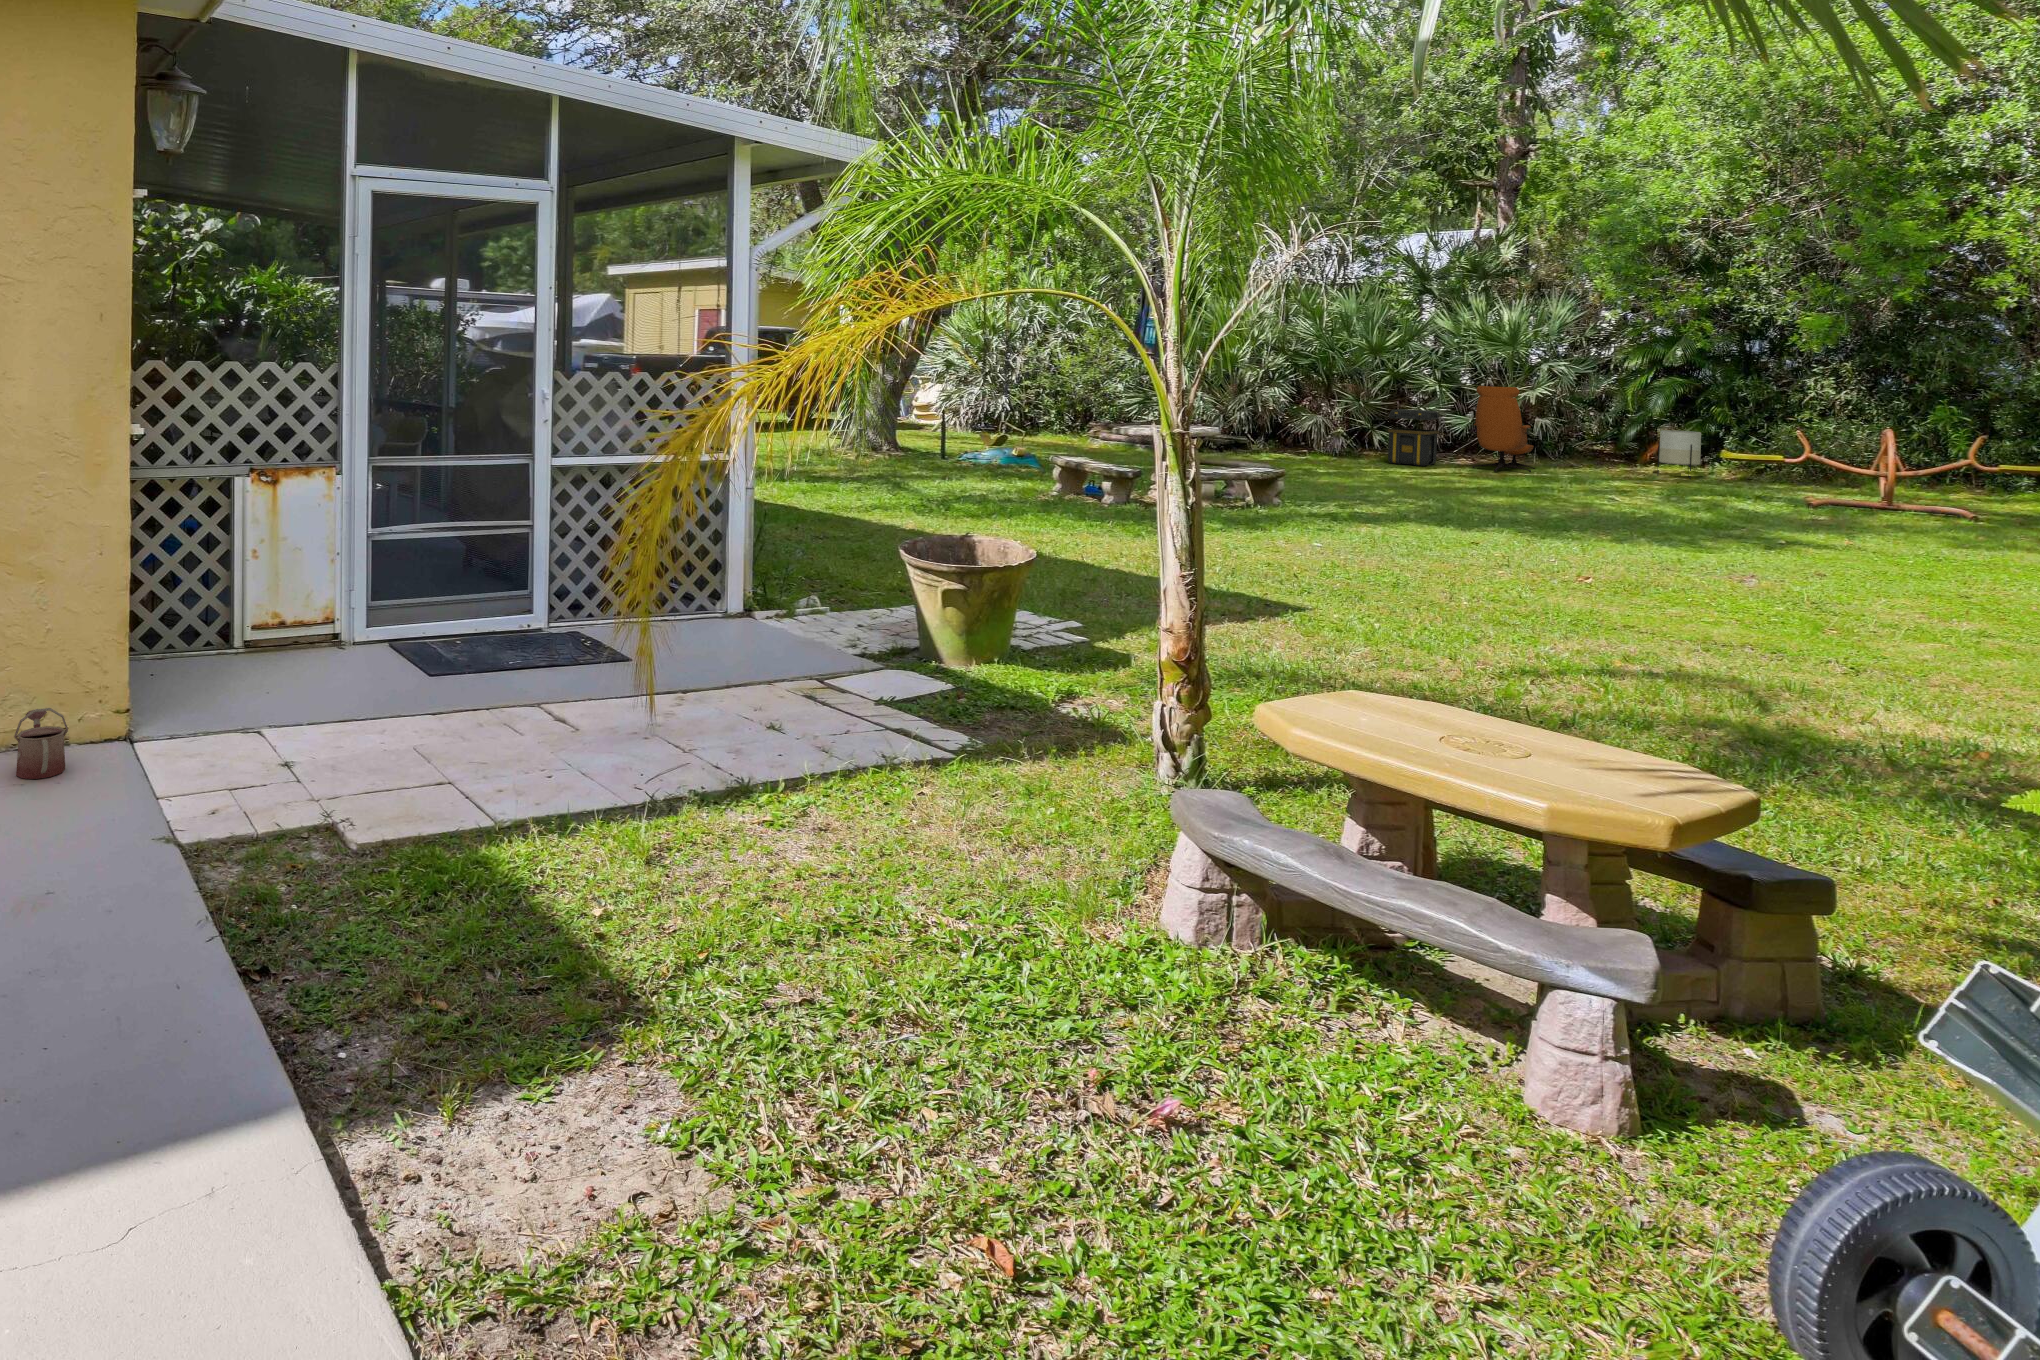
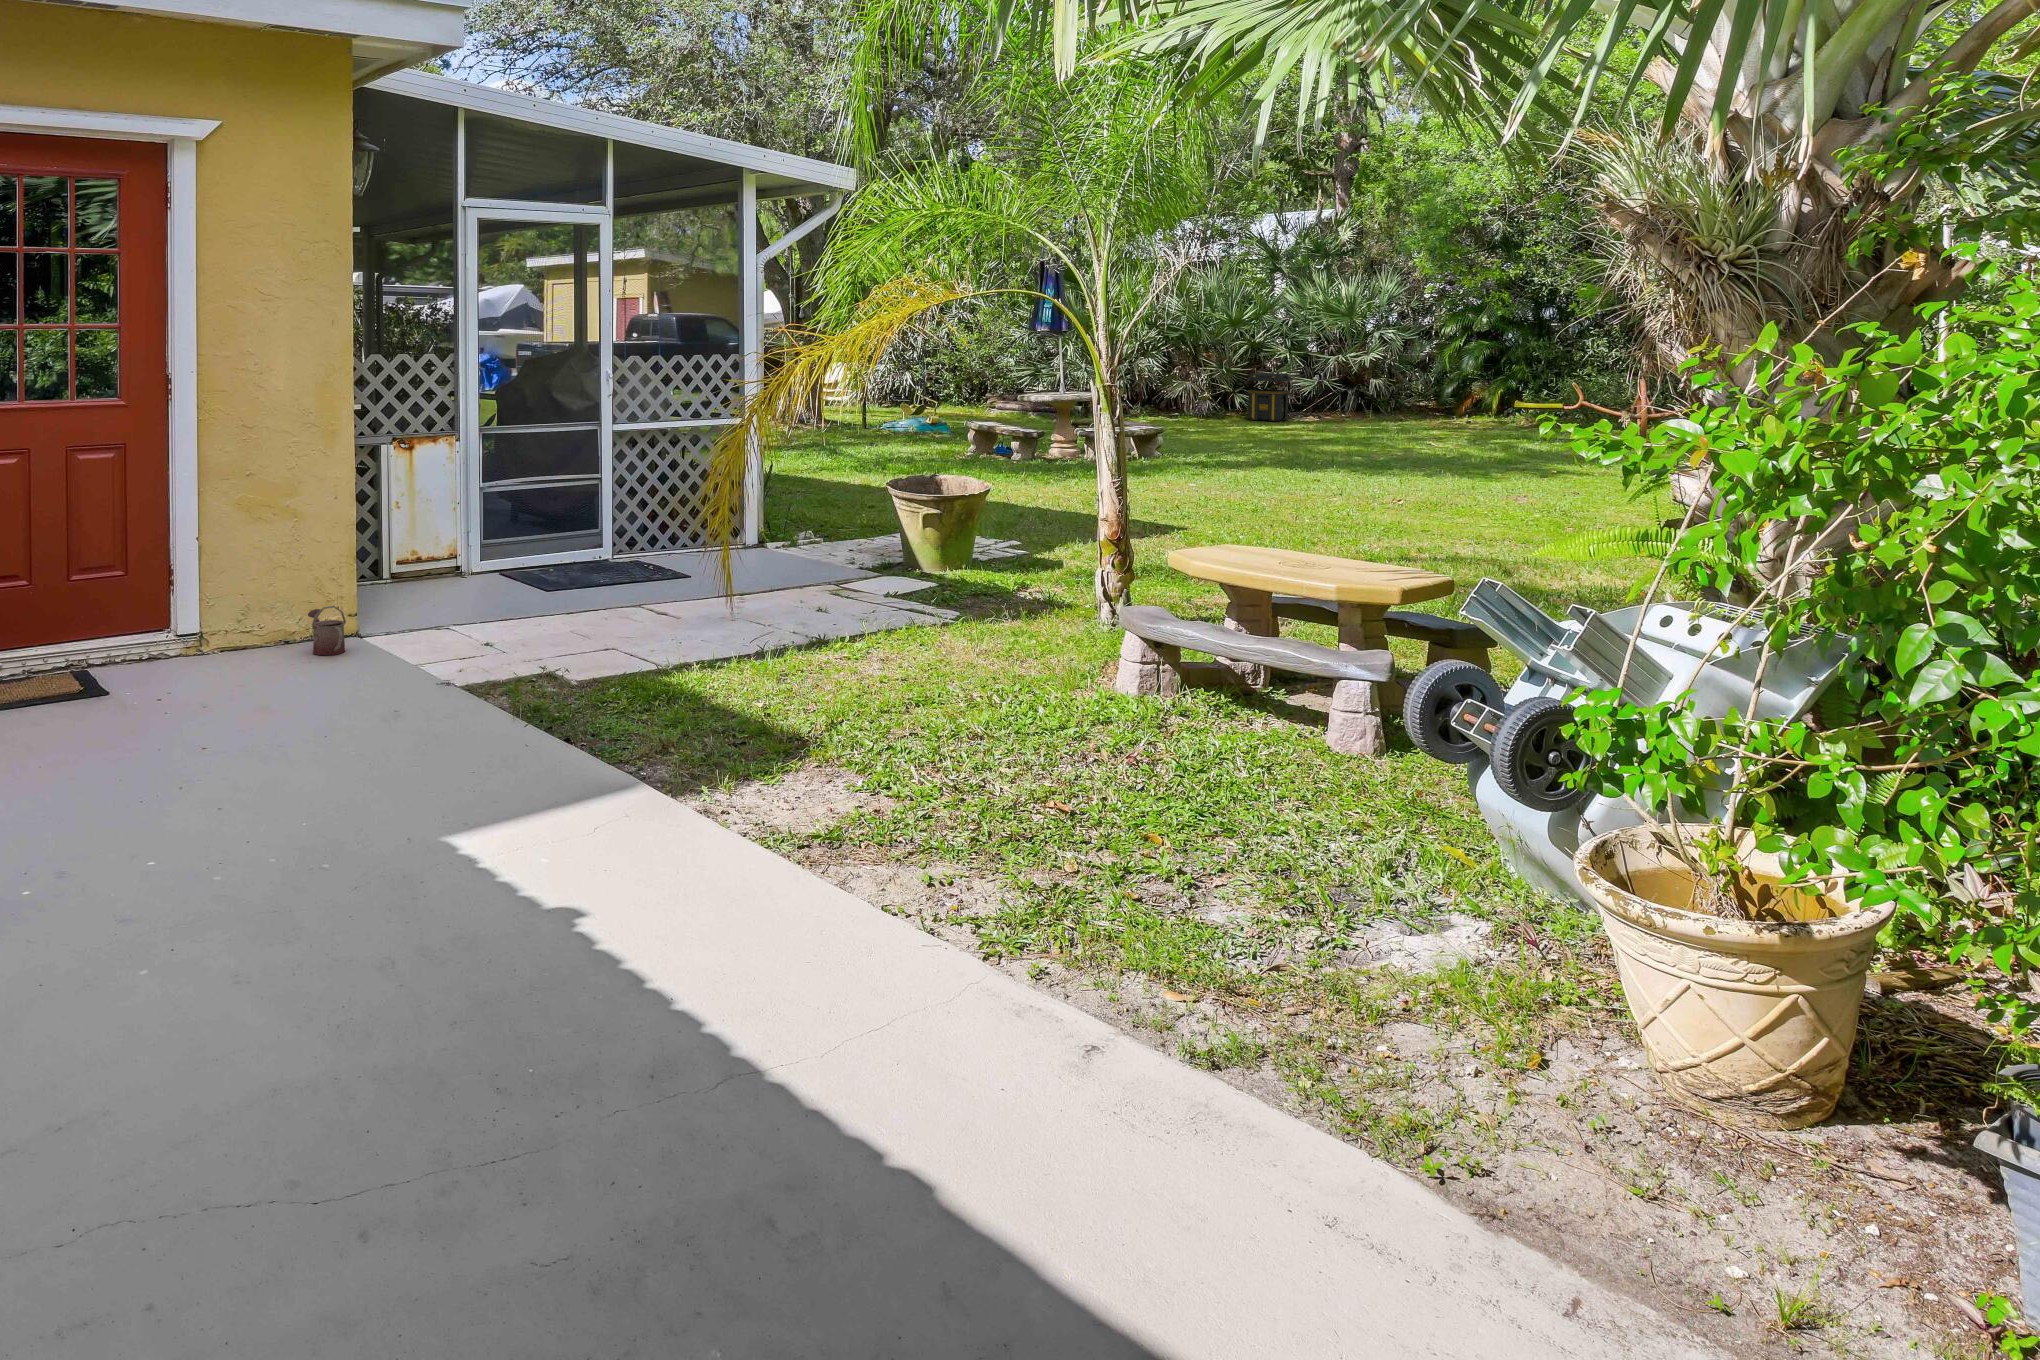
lounge chair: present [1473,386,1535,472] -> none [1318,351,1368,424]
planter: present [1657,430,1701,479] -> none [1465,386,1499,426]

